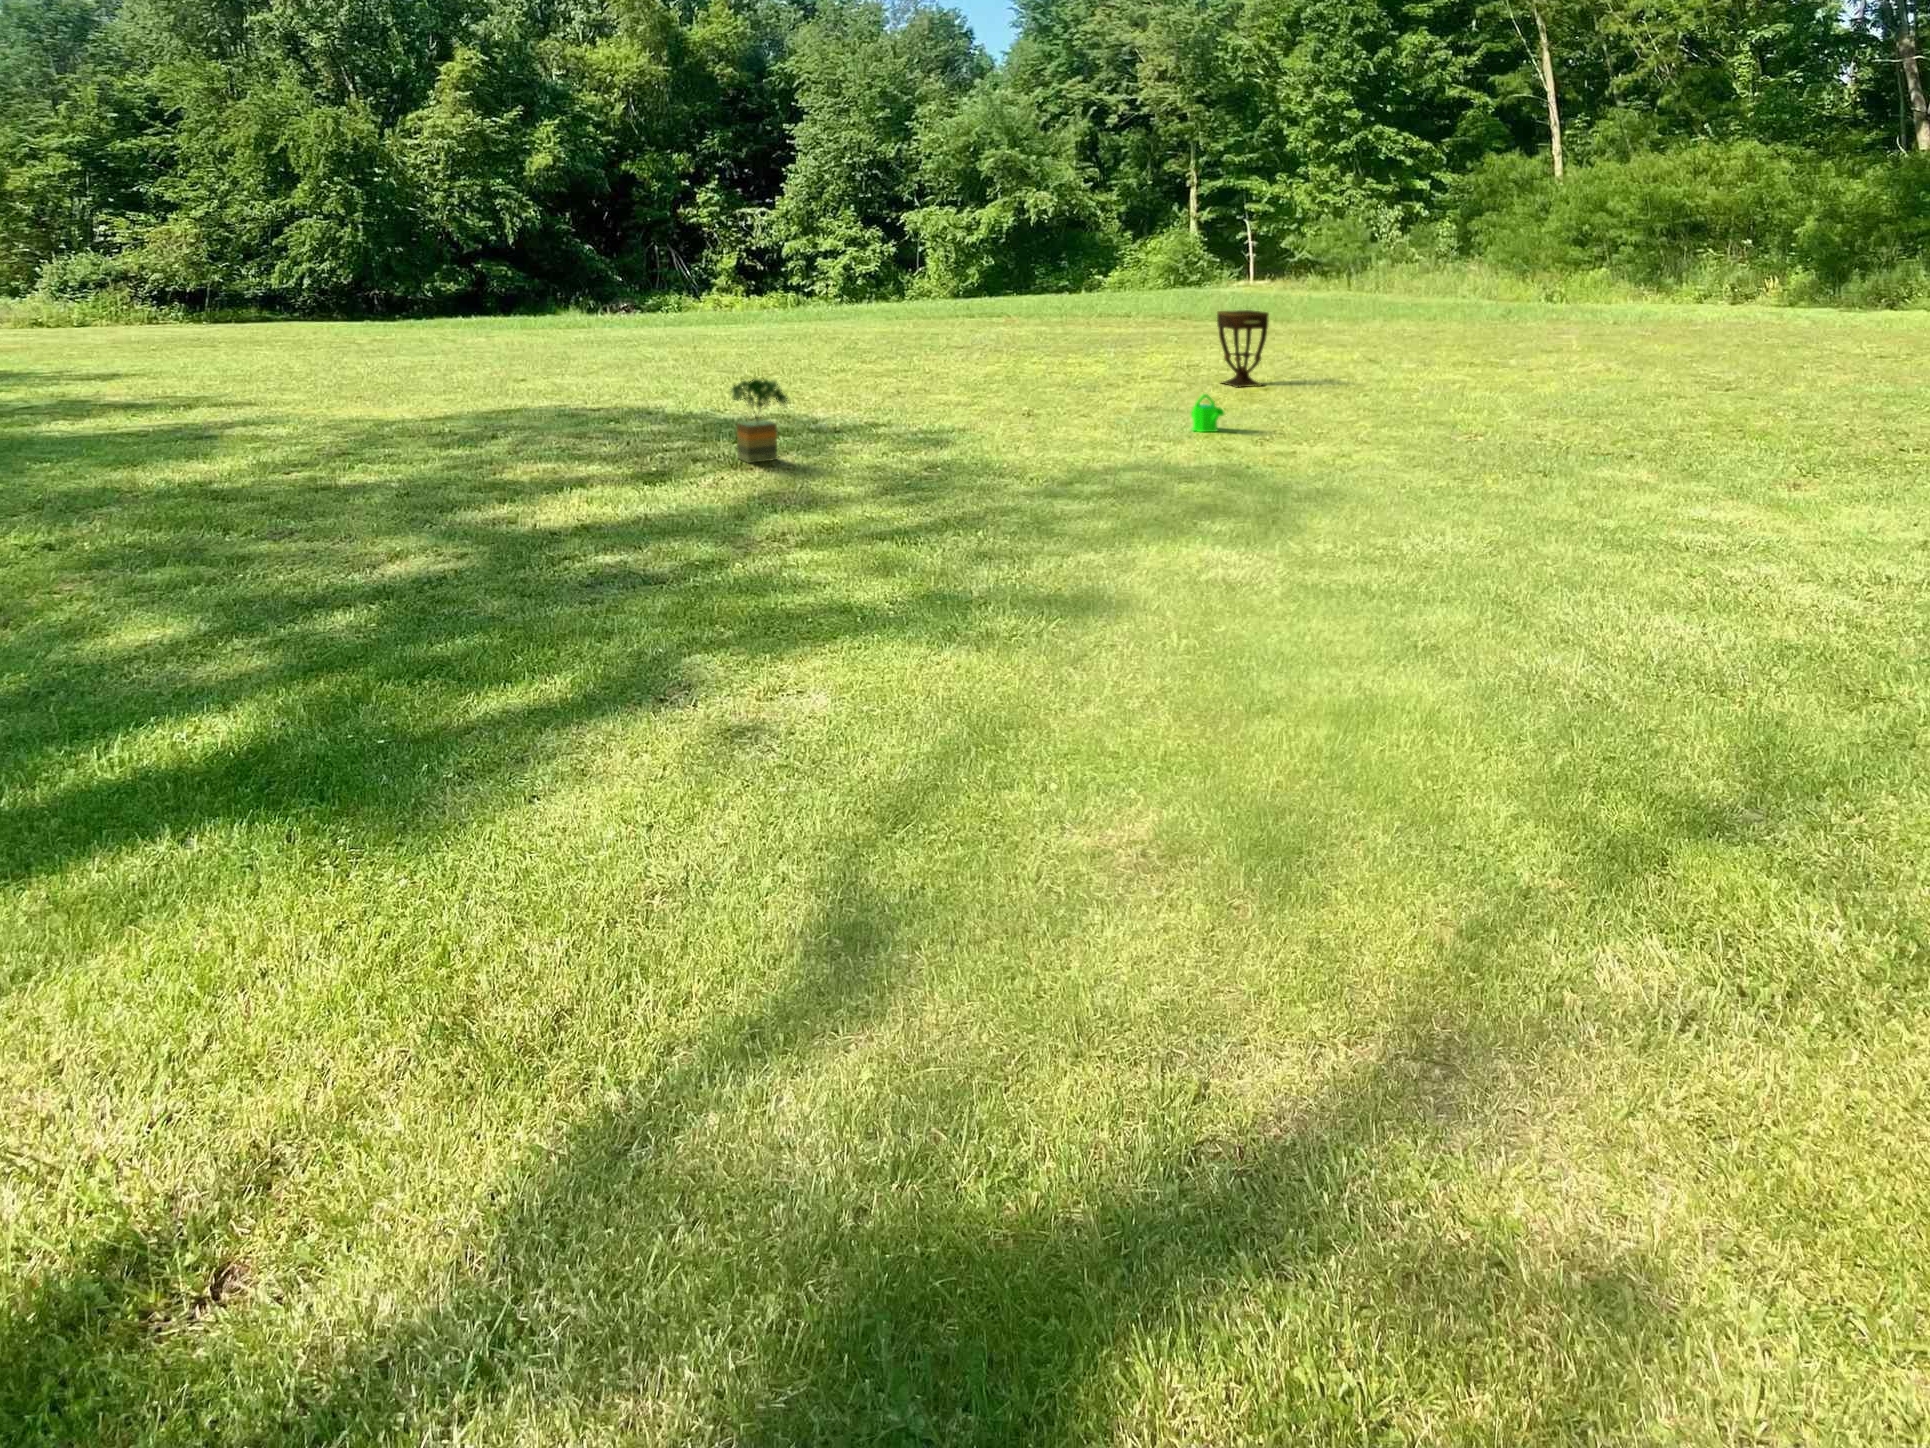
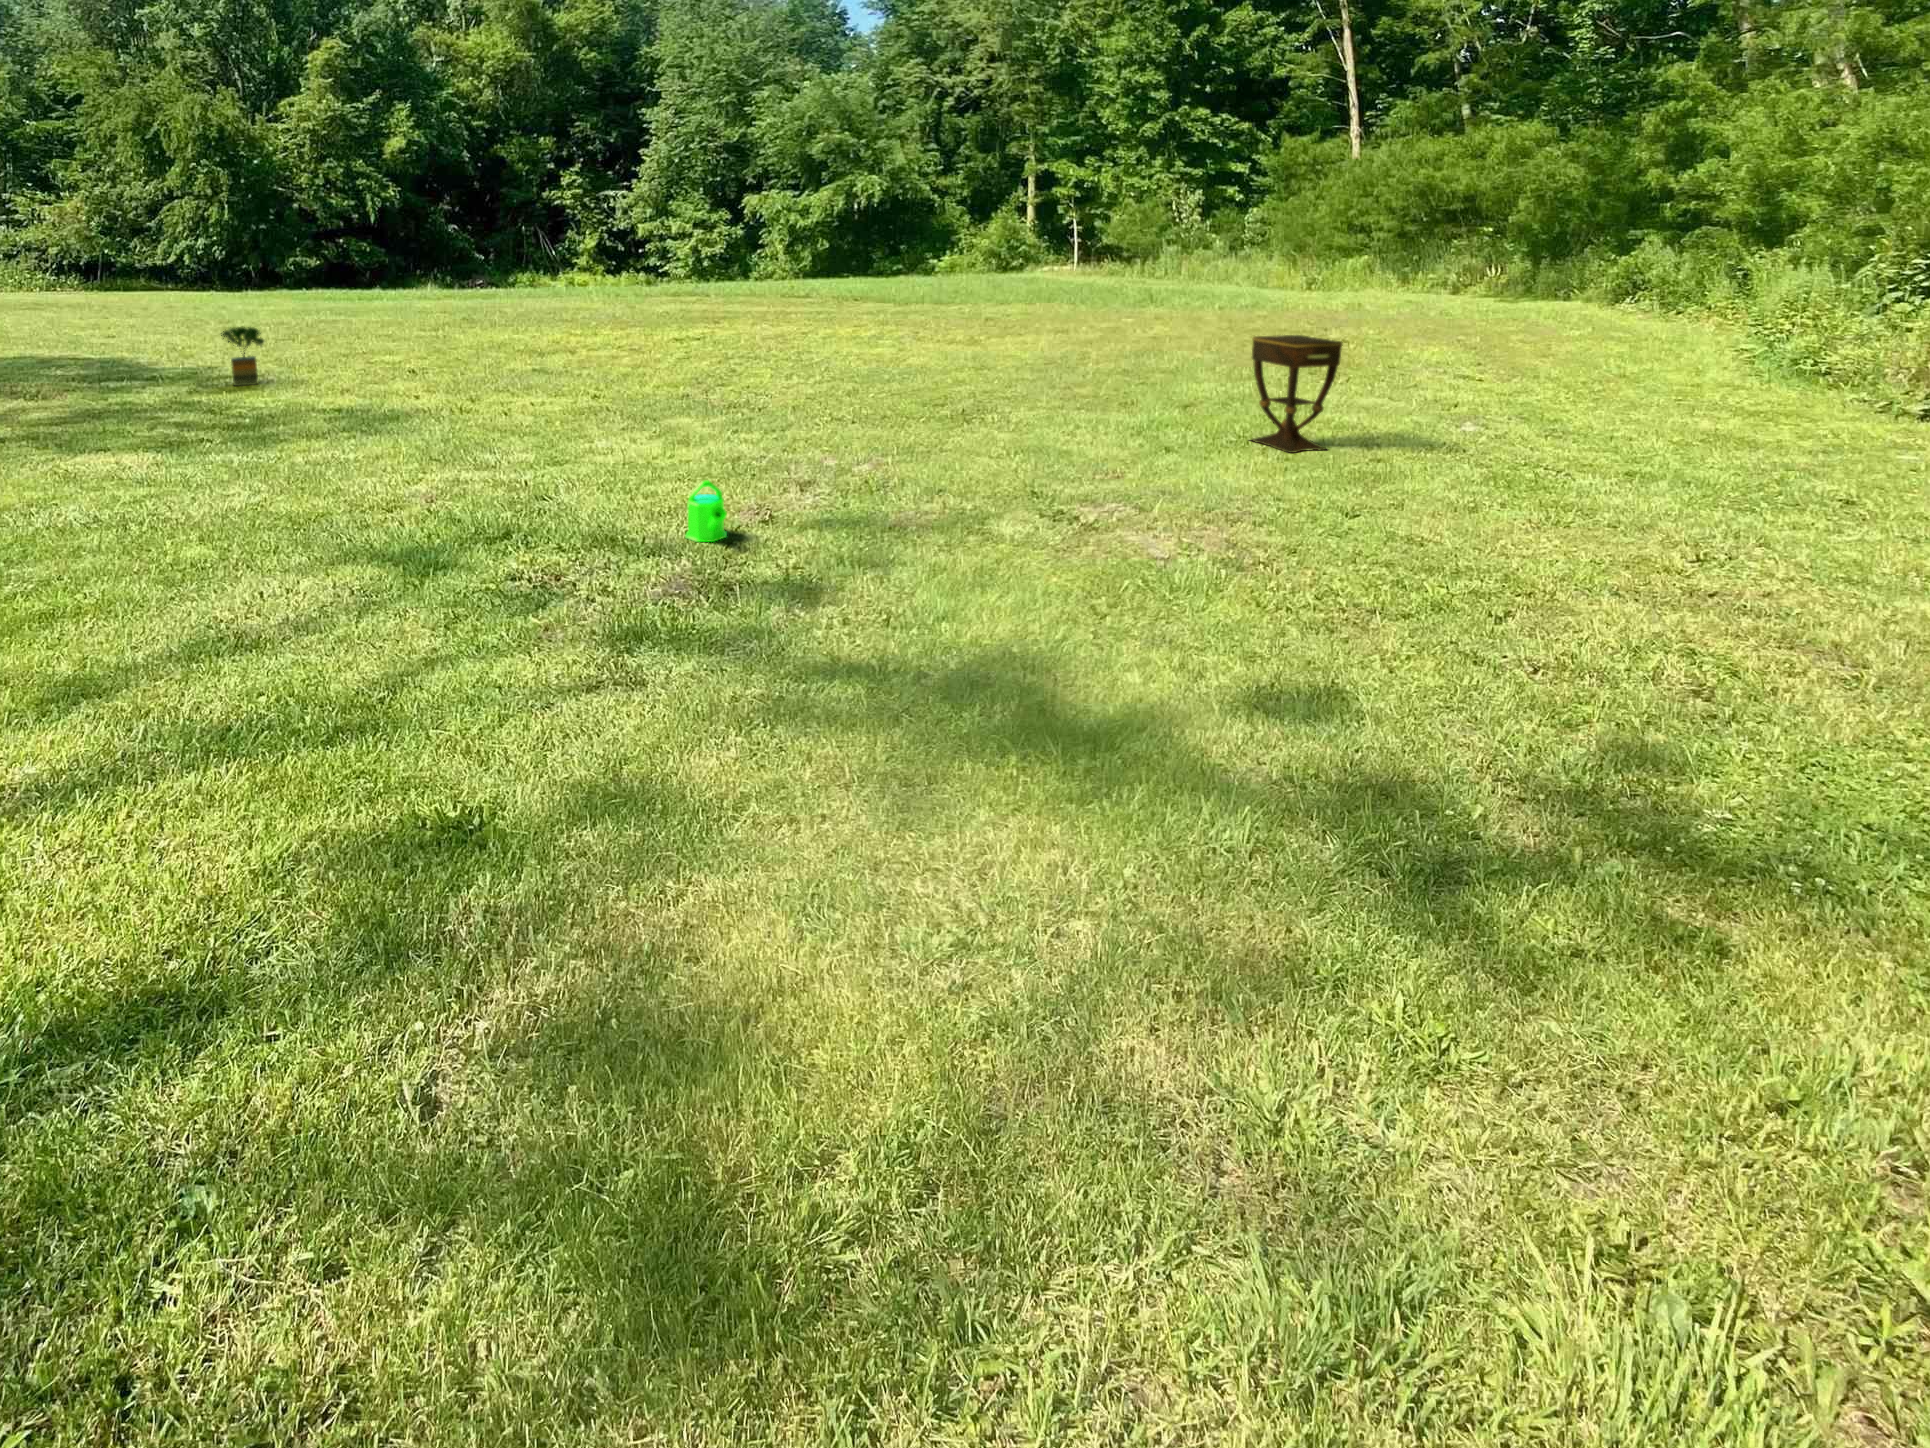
potted tree: present [731,379,789,463] -> present [221,327,264,386]
watering can: present [1191,394,1225,432] -> present [685,480,727,542]

